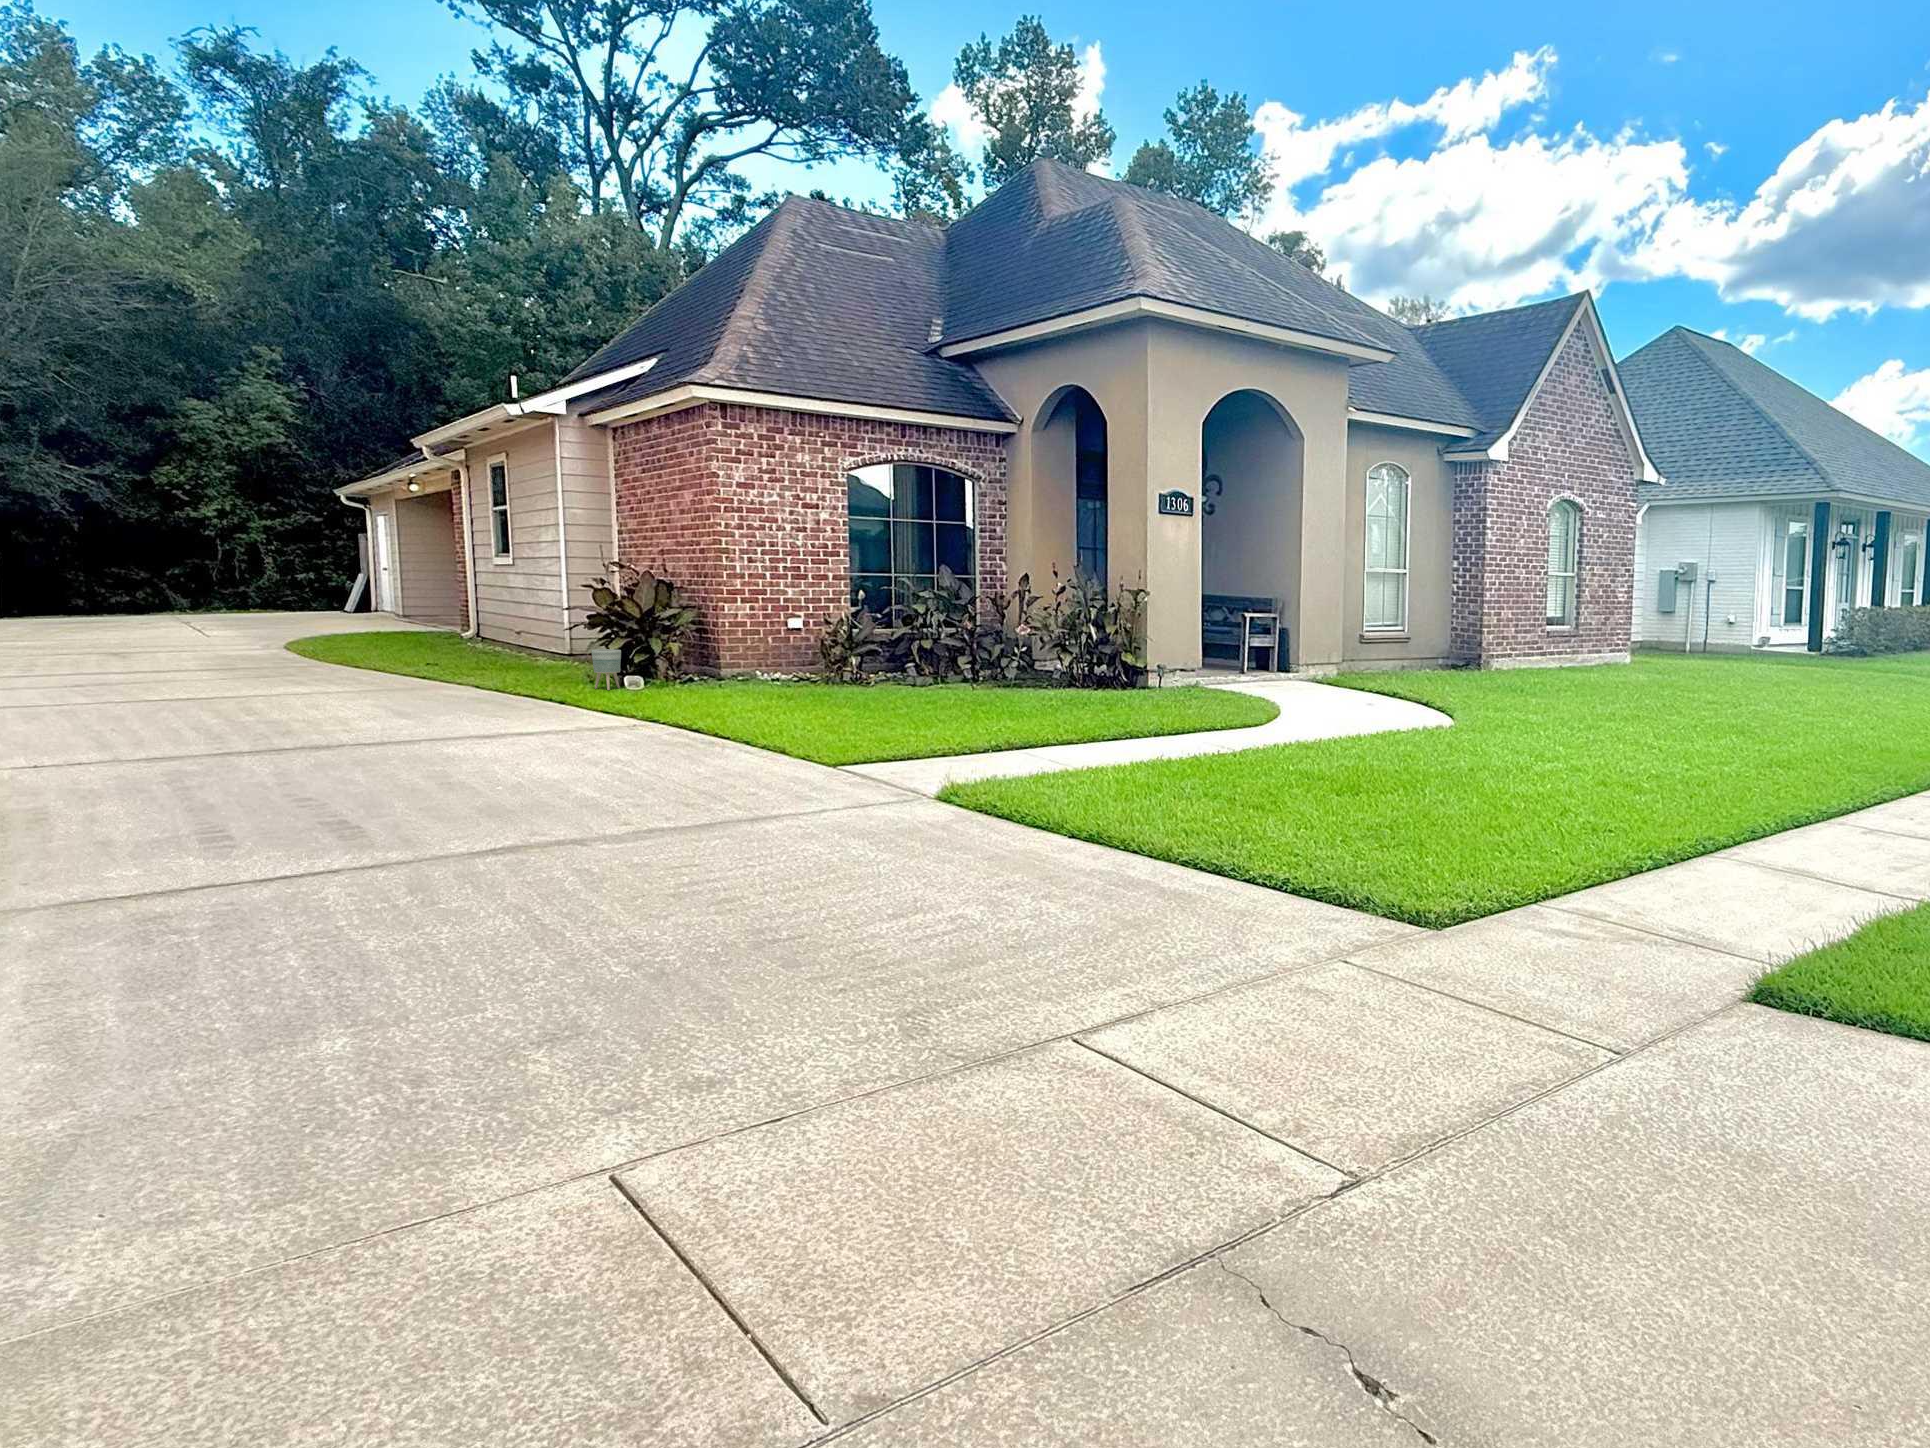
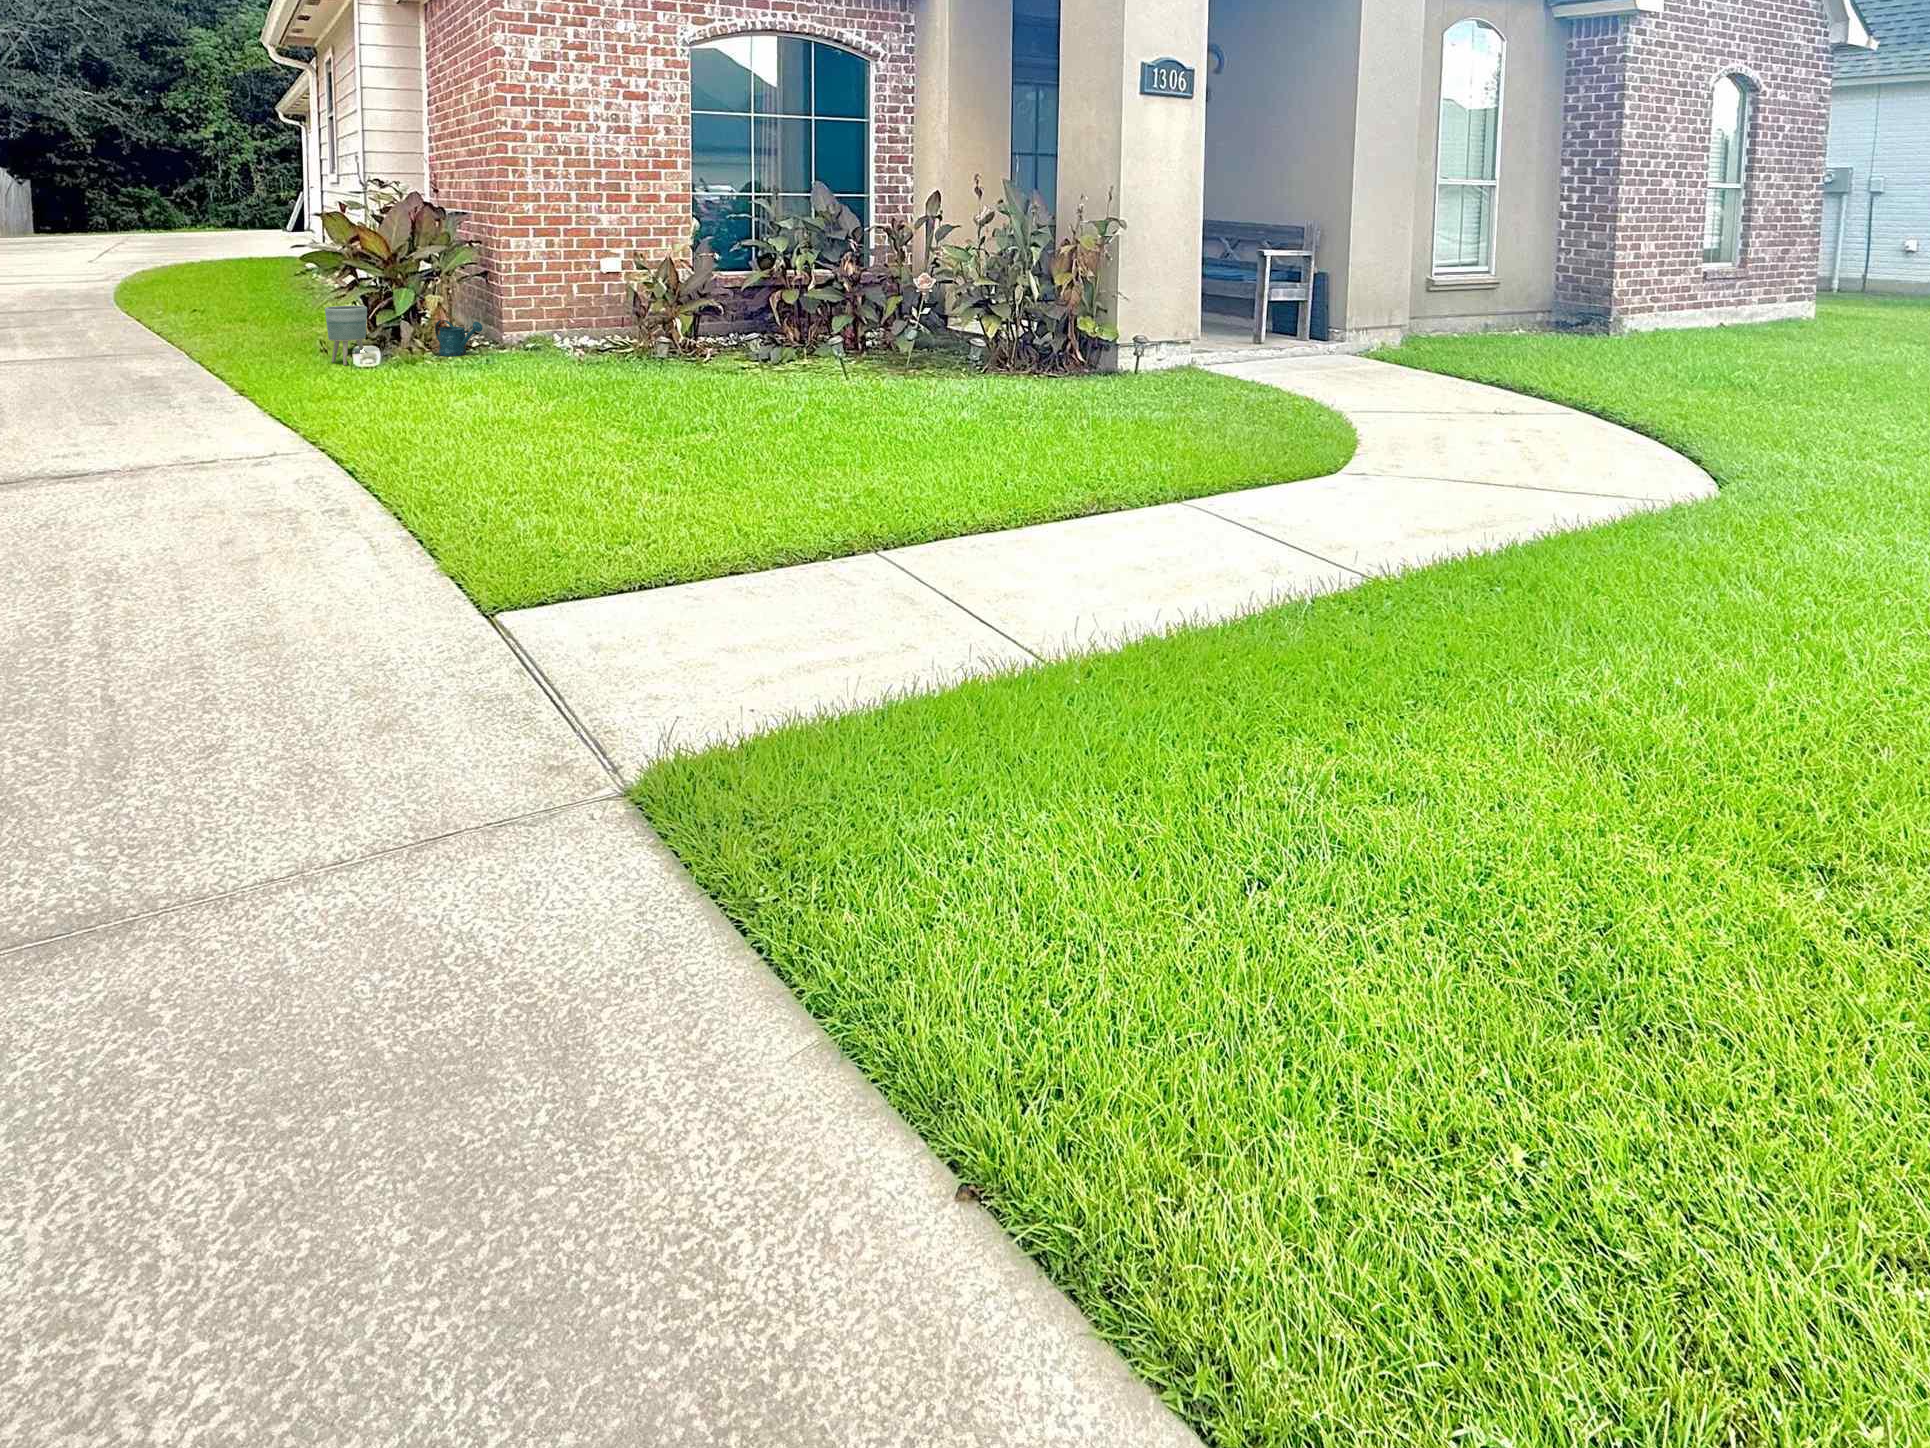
watering can: none [673,659,710,683] -> present [435,320,483,356]

